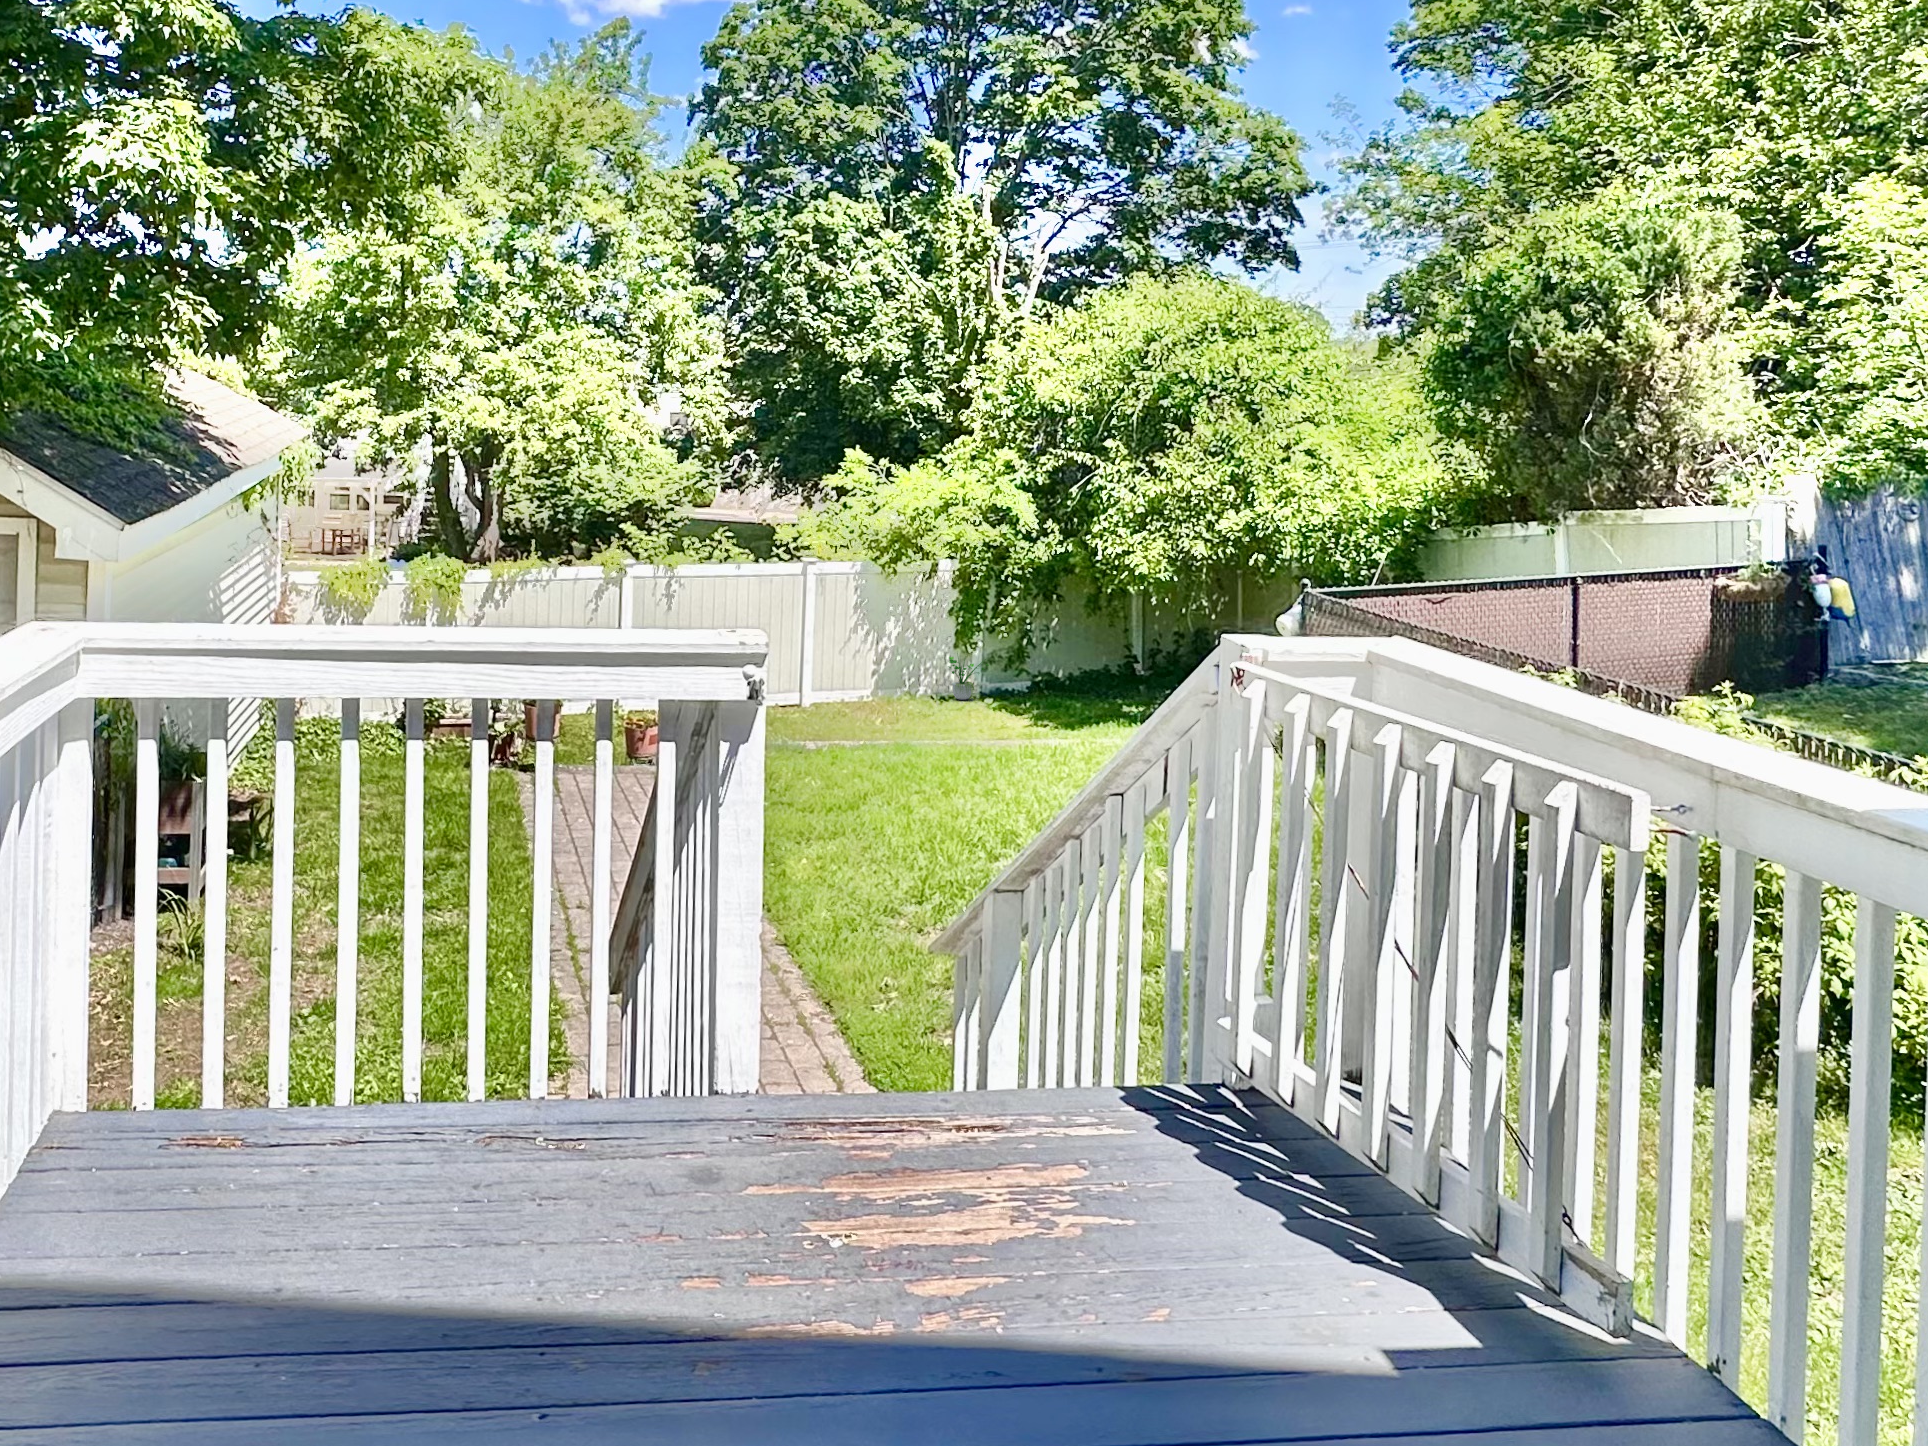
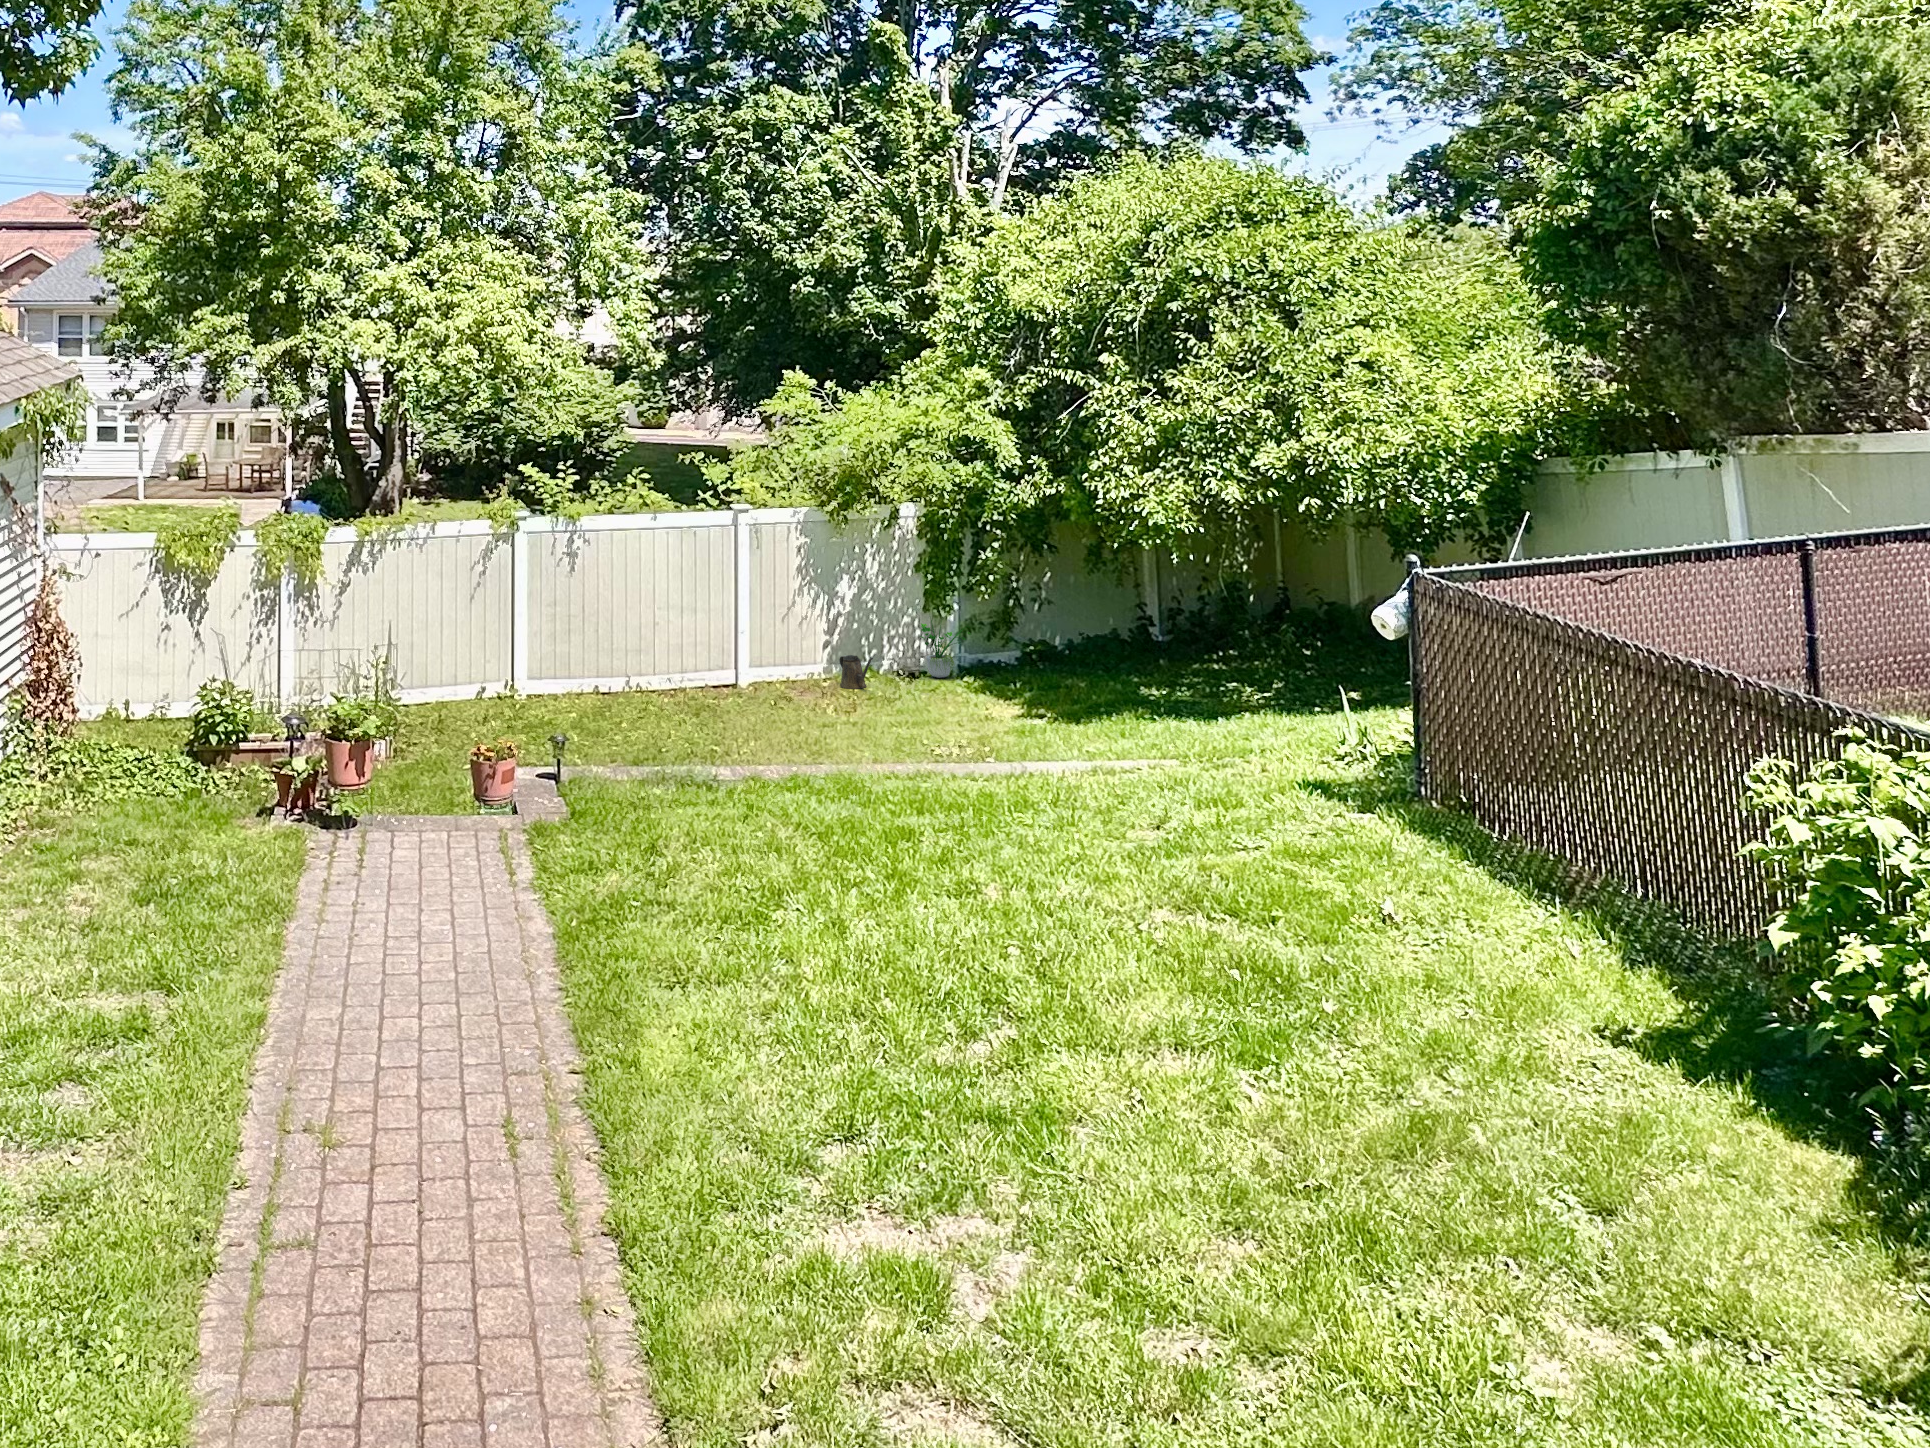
watering can: none [883,680,911,707] -> present [839,655,873,689]

